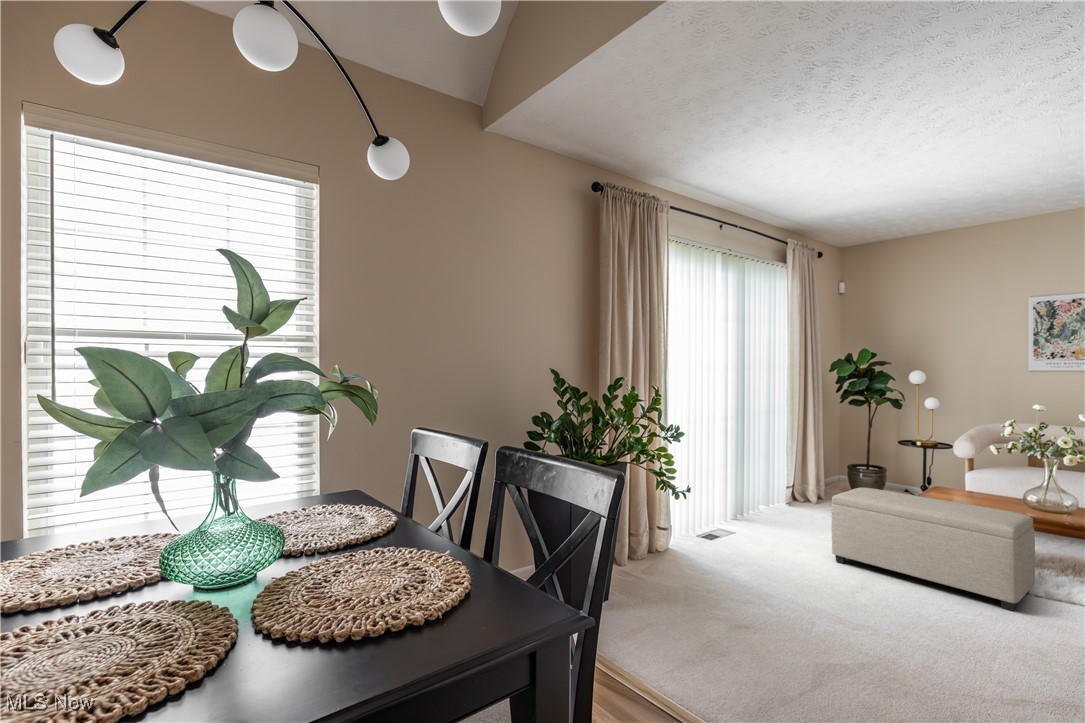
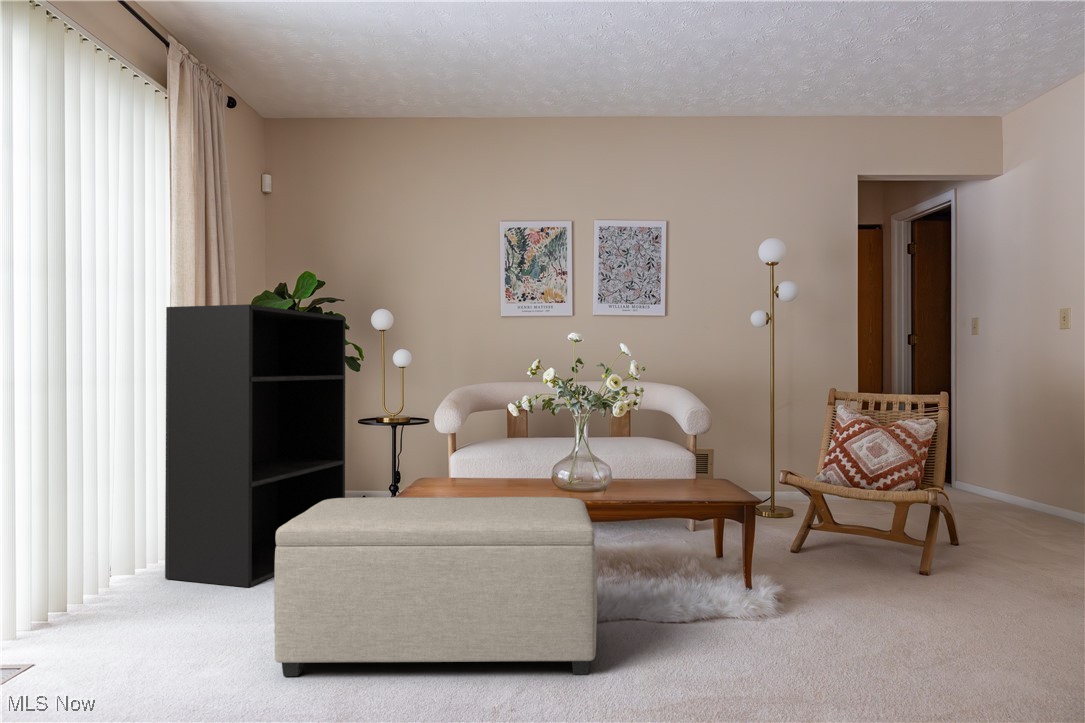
bookshelf: none [783,381,885,524] -> present [165,304,346,587]

